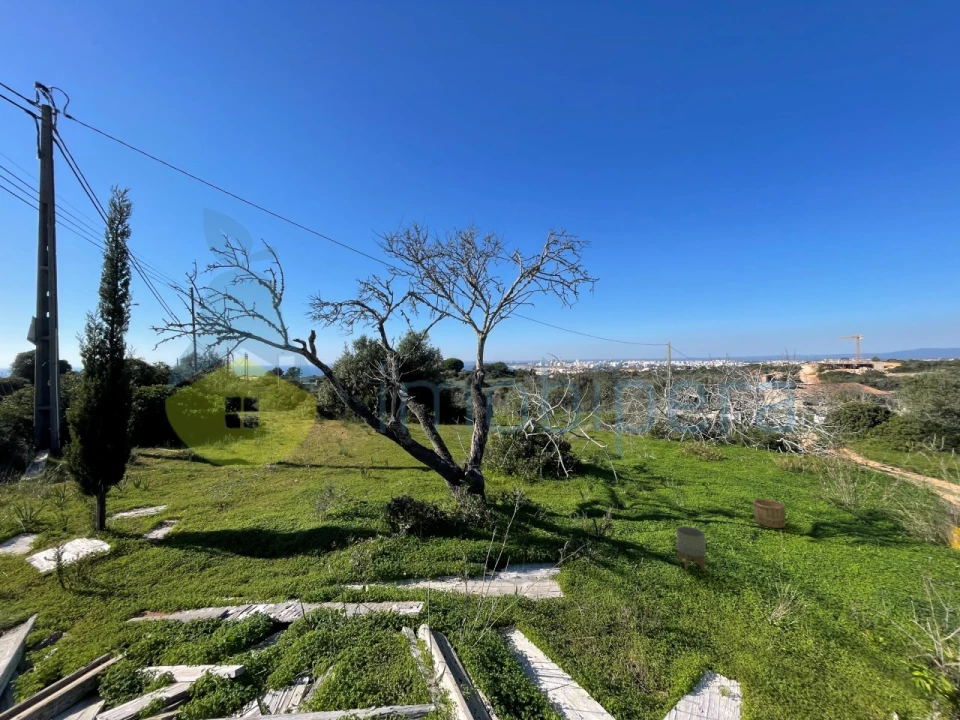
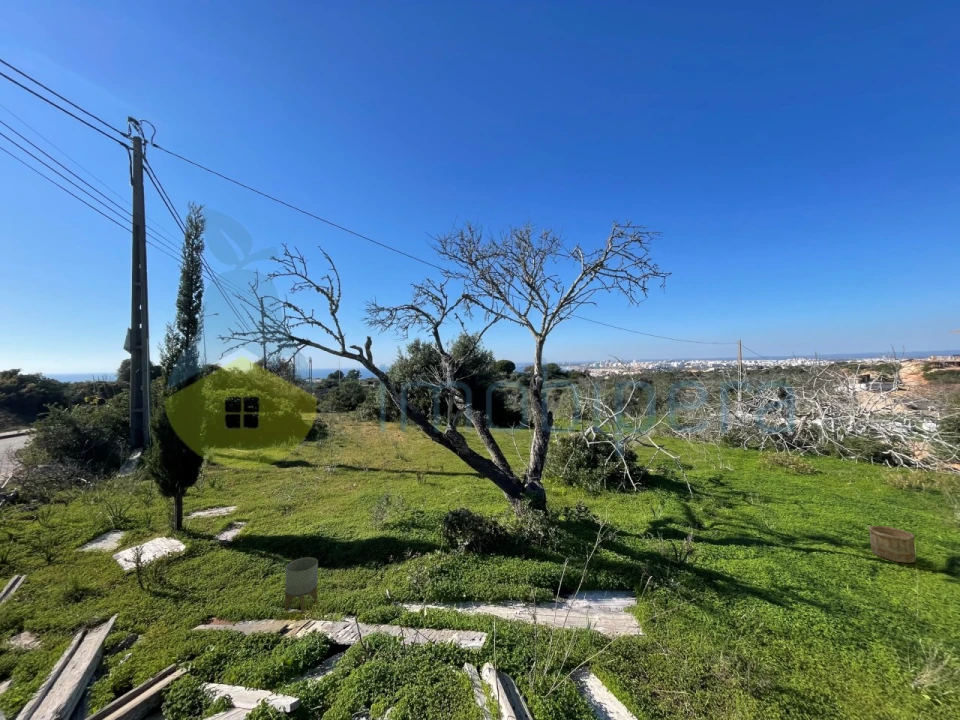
planter: present [677,527,706,571] -> present [285,557,318,613]

